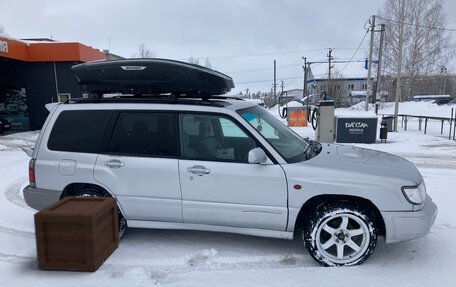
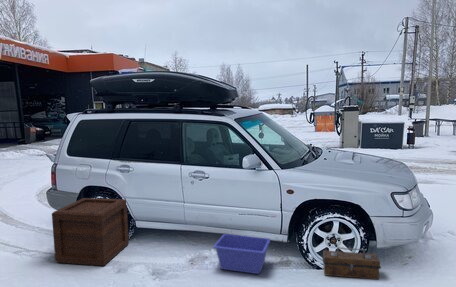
storage bin: none [217,232,276,274] -> present [213,234,270,274]
toolbox: none [330,244,393,276] -> present [322,247,381,280]

